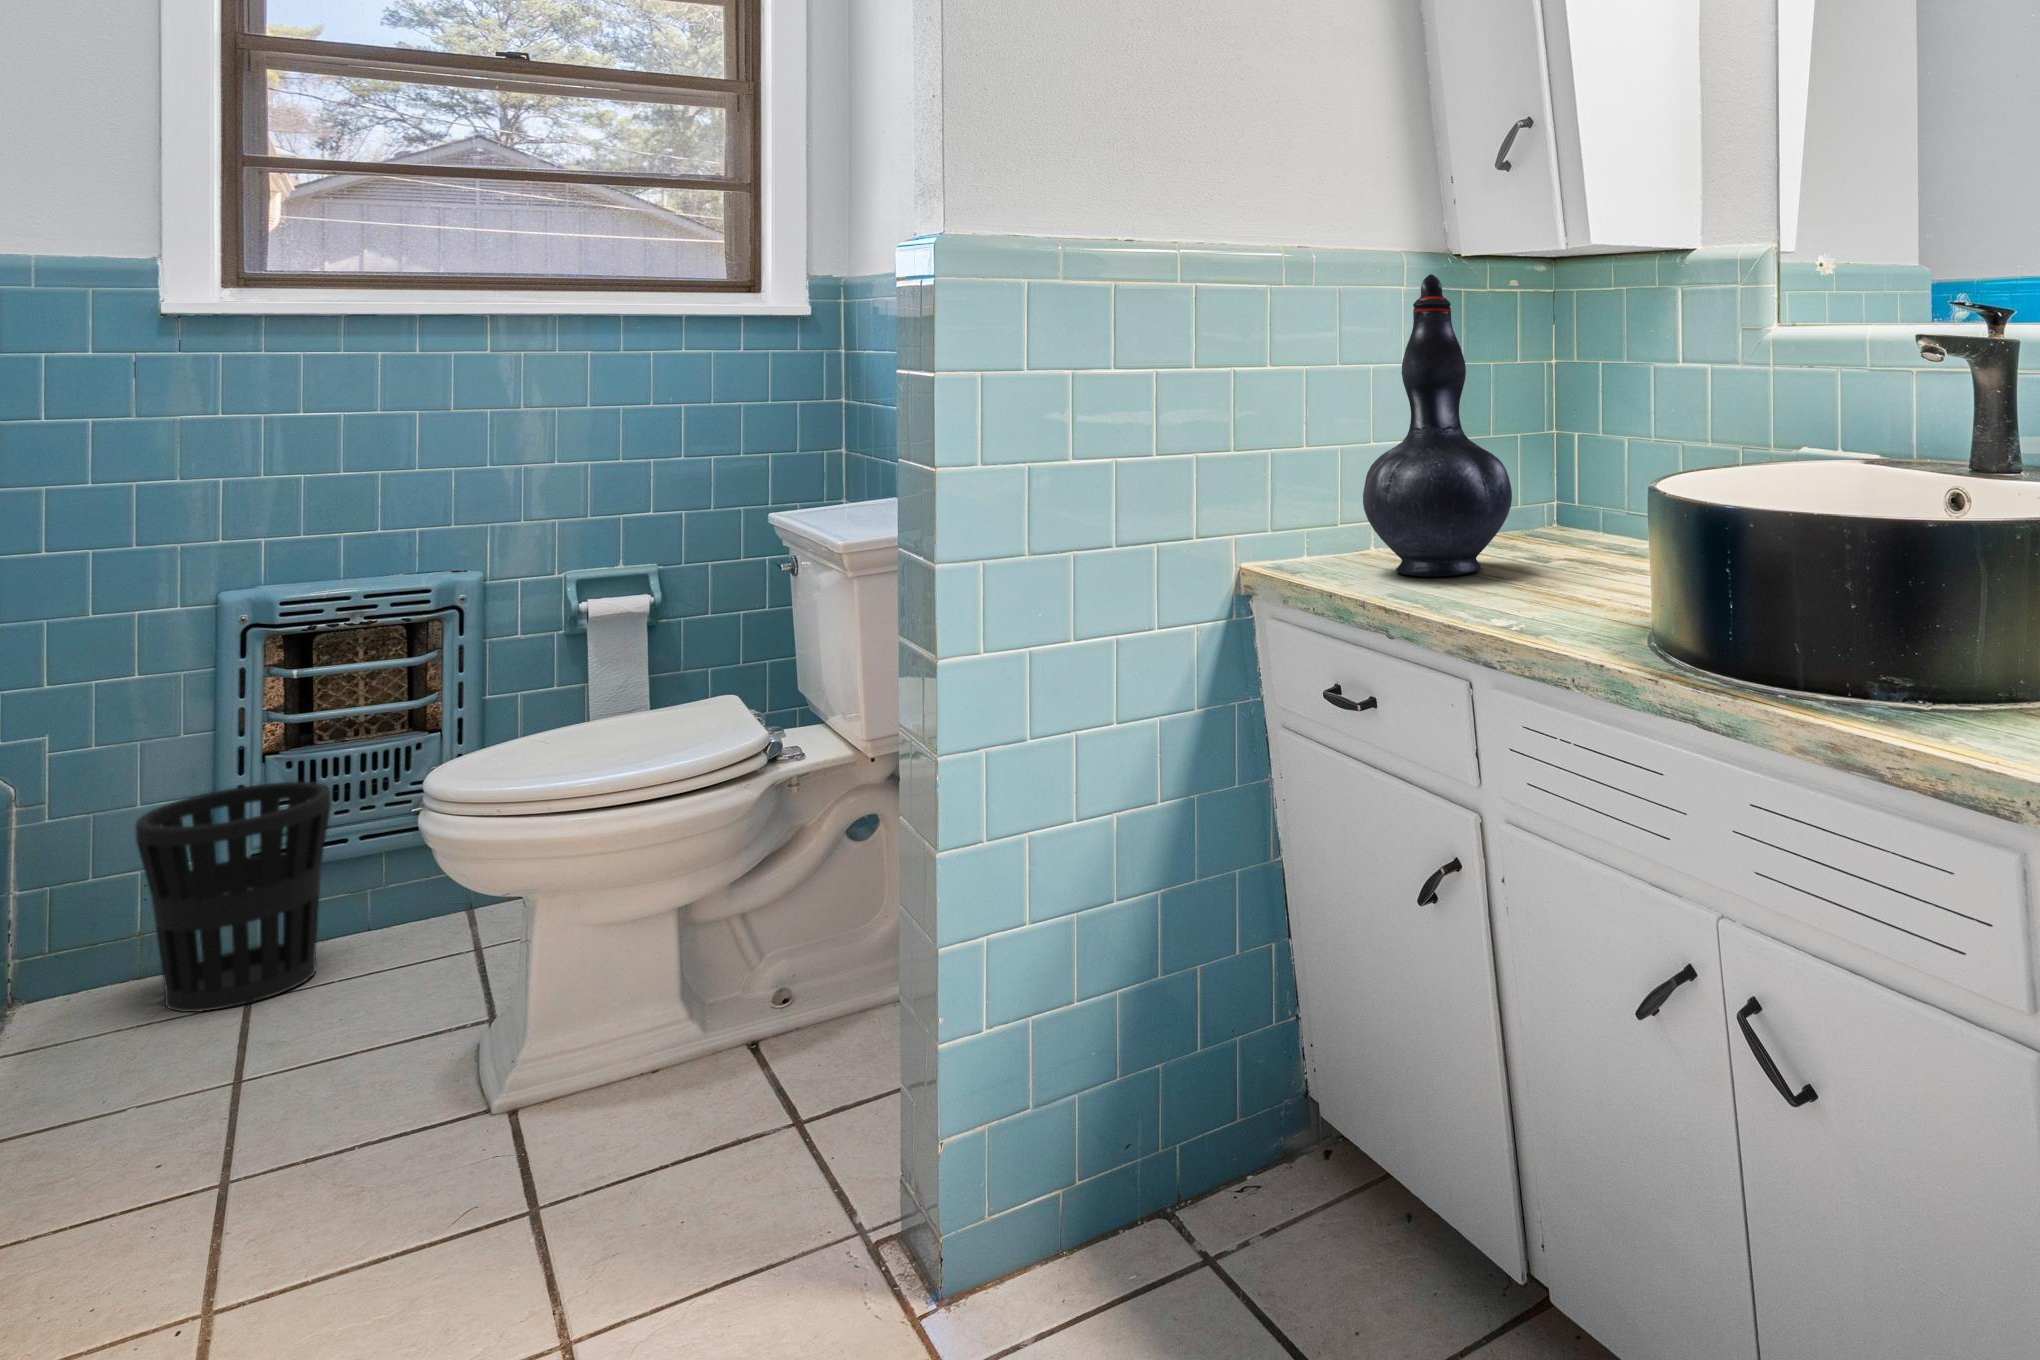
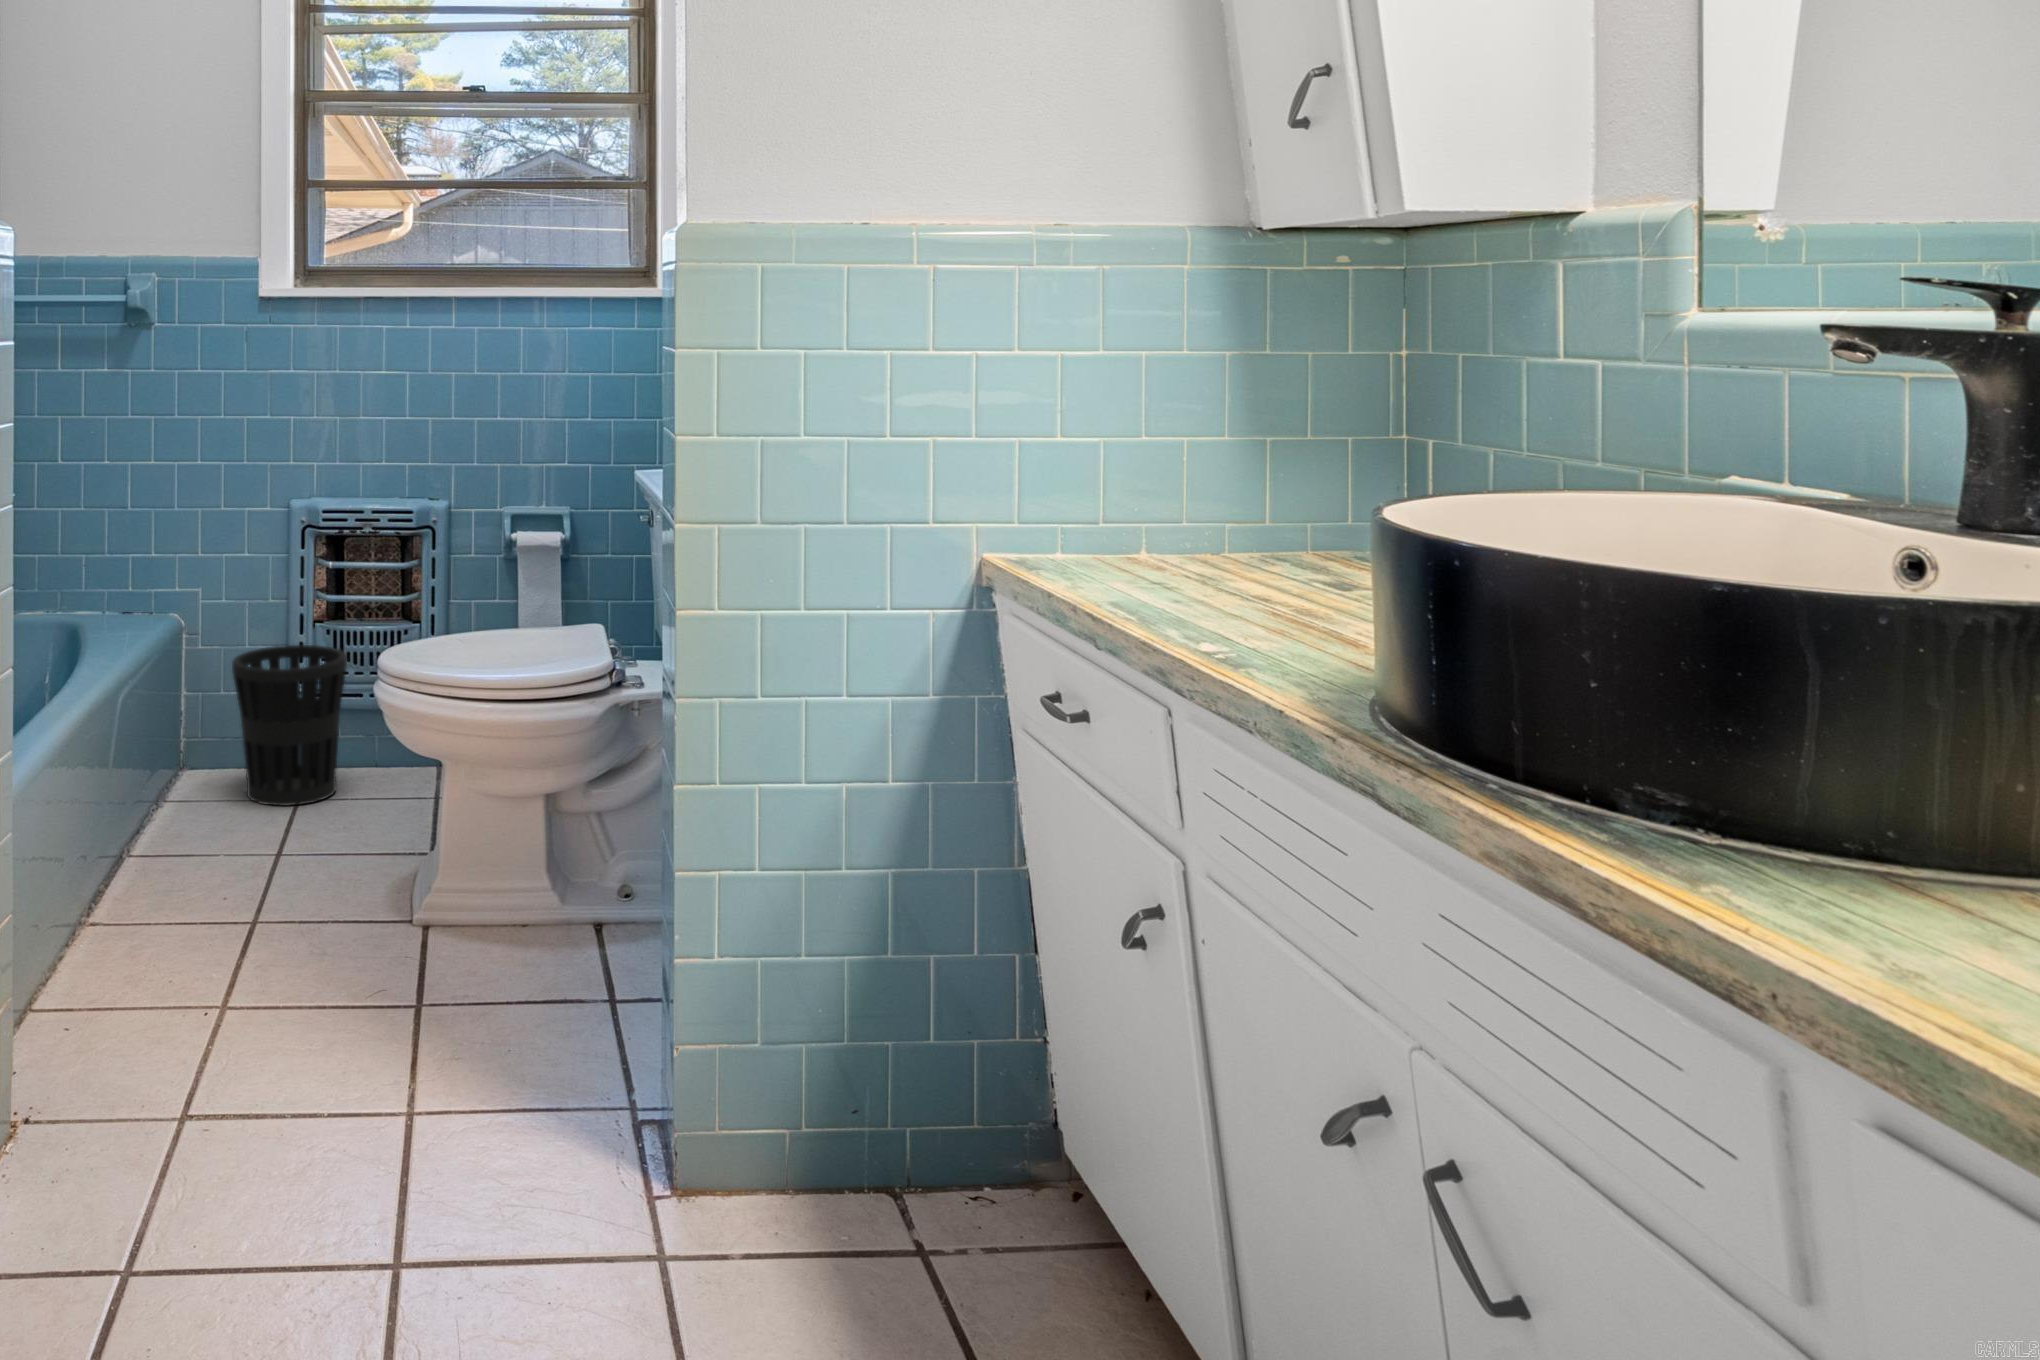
decorative vase: present [1363,274,1512,576] -> none [1111,254,1292,589]

